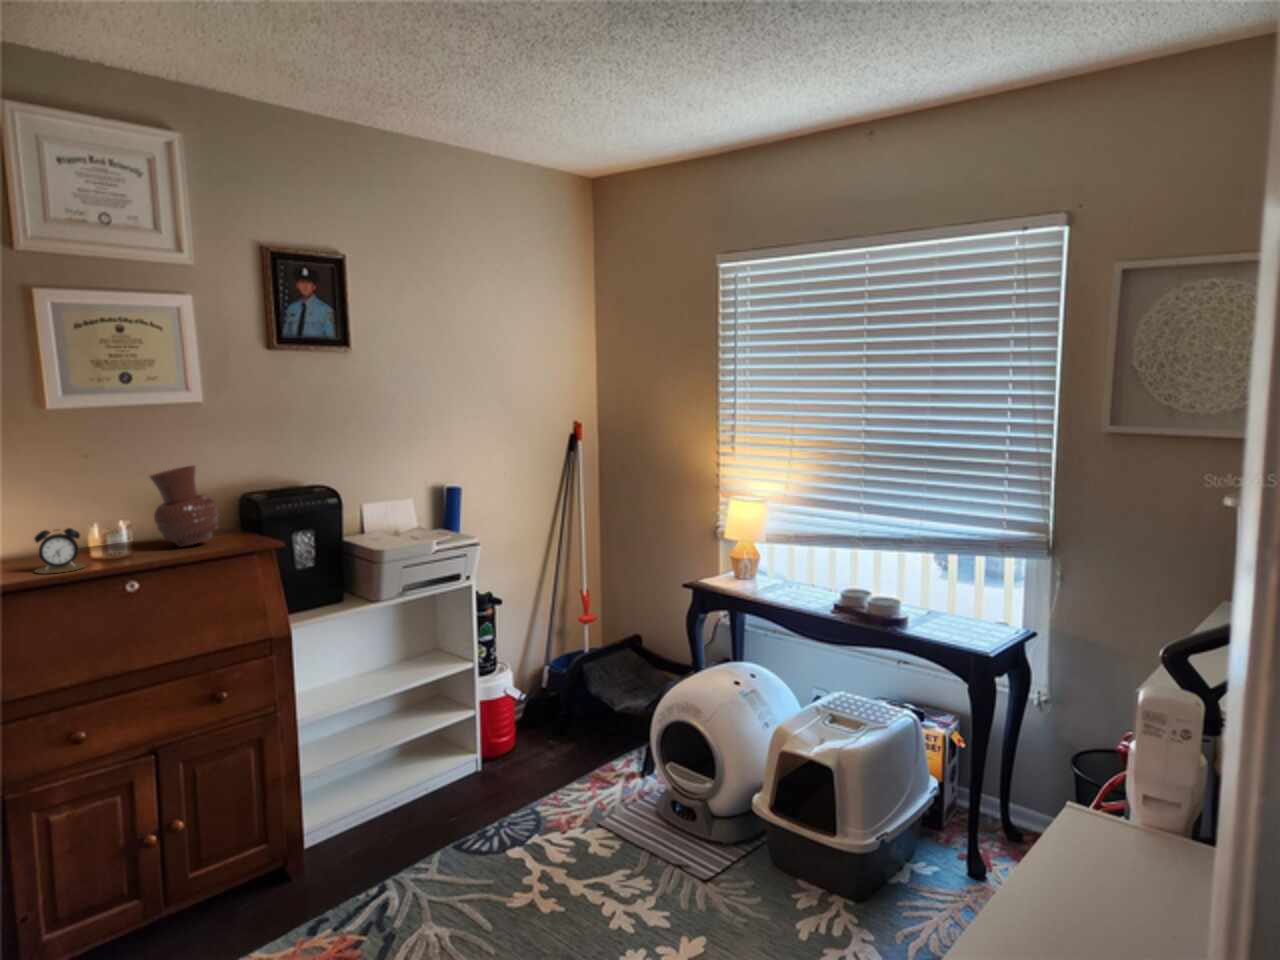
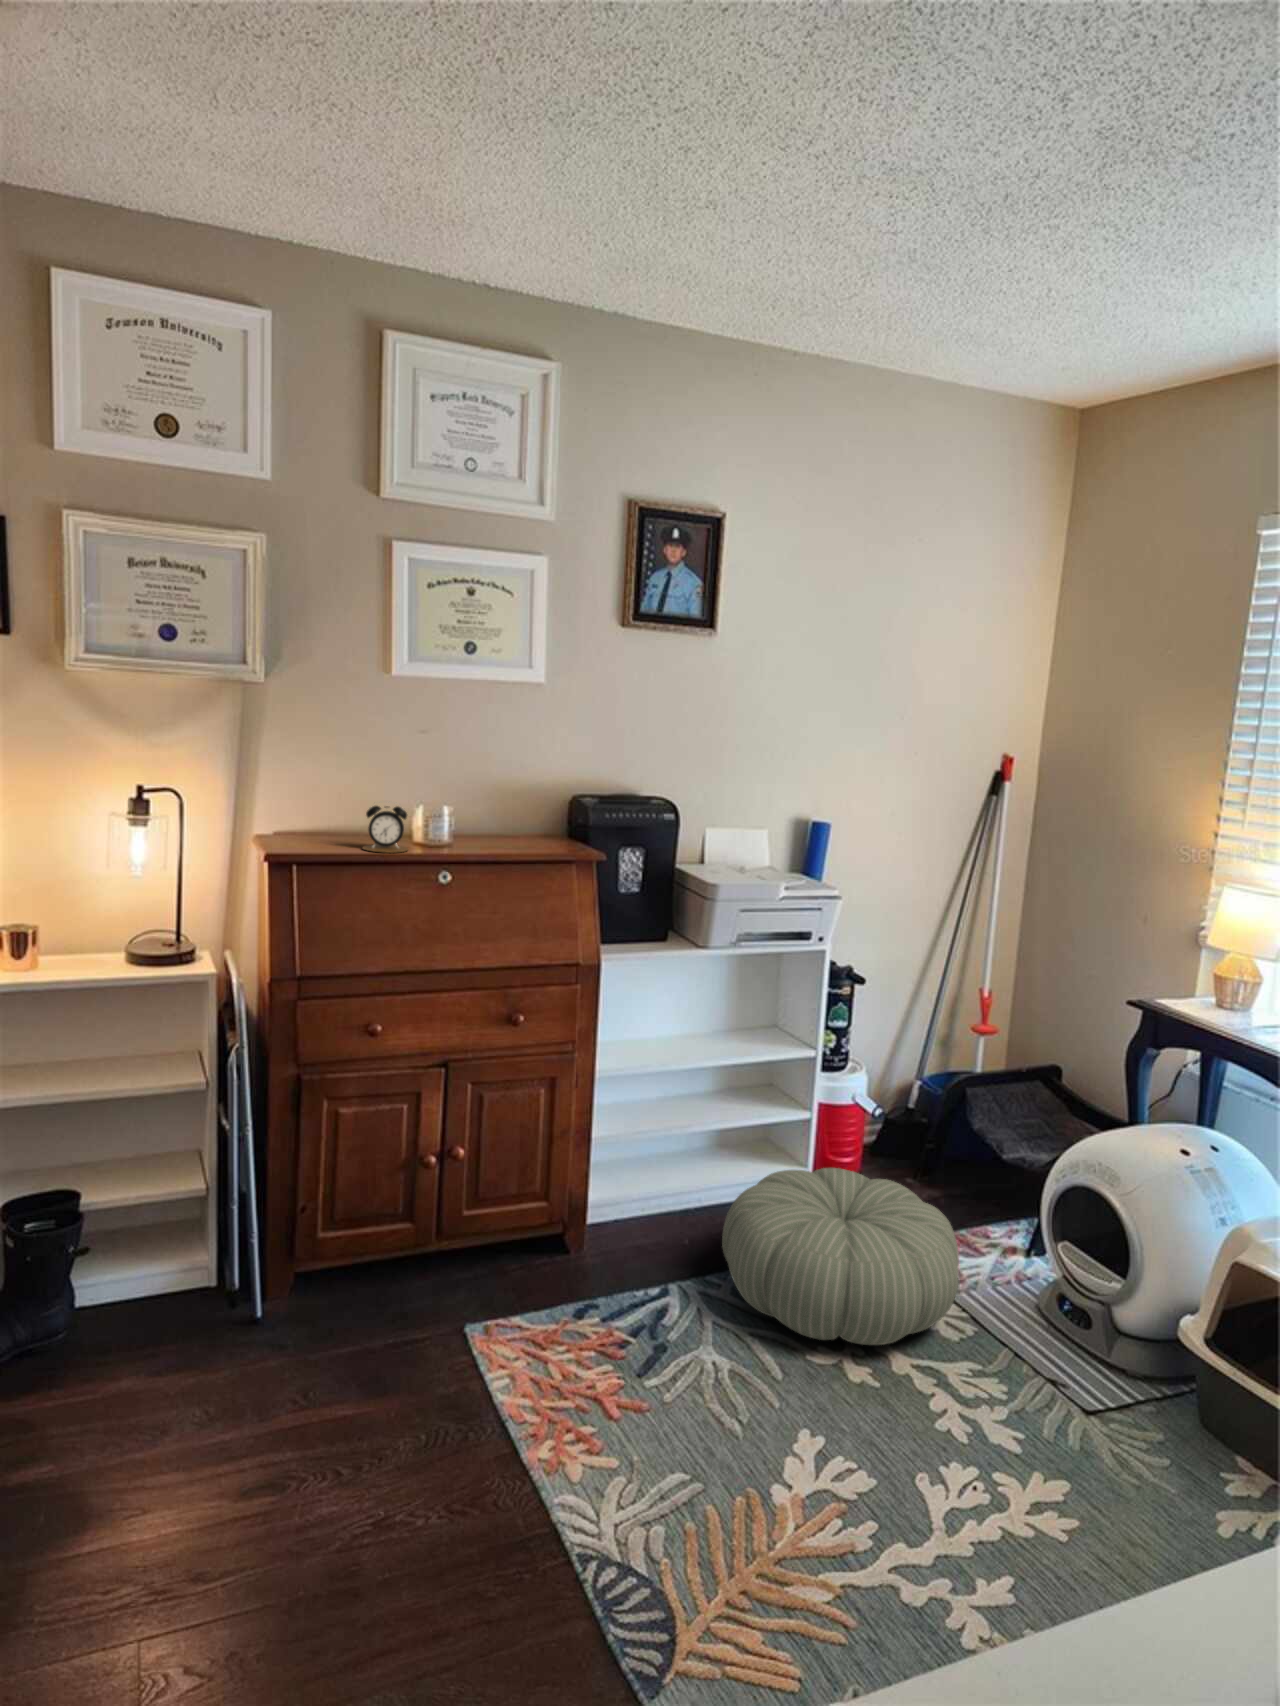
vase: present [149,465,218,547] -> none [478,753,543,845]
pouf: none [424,749,605,889] -> present [722,1168,959,1345]

